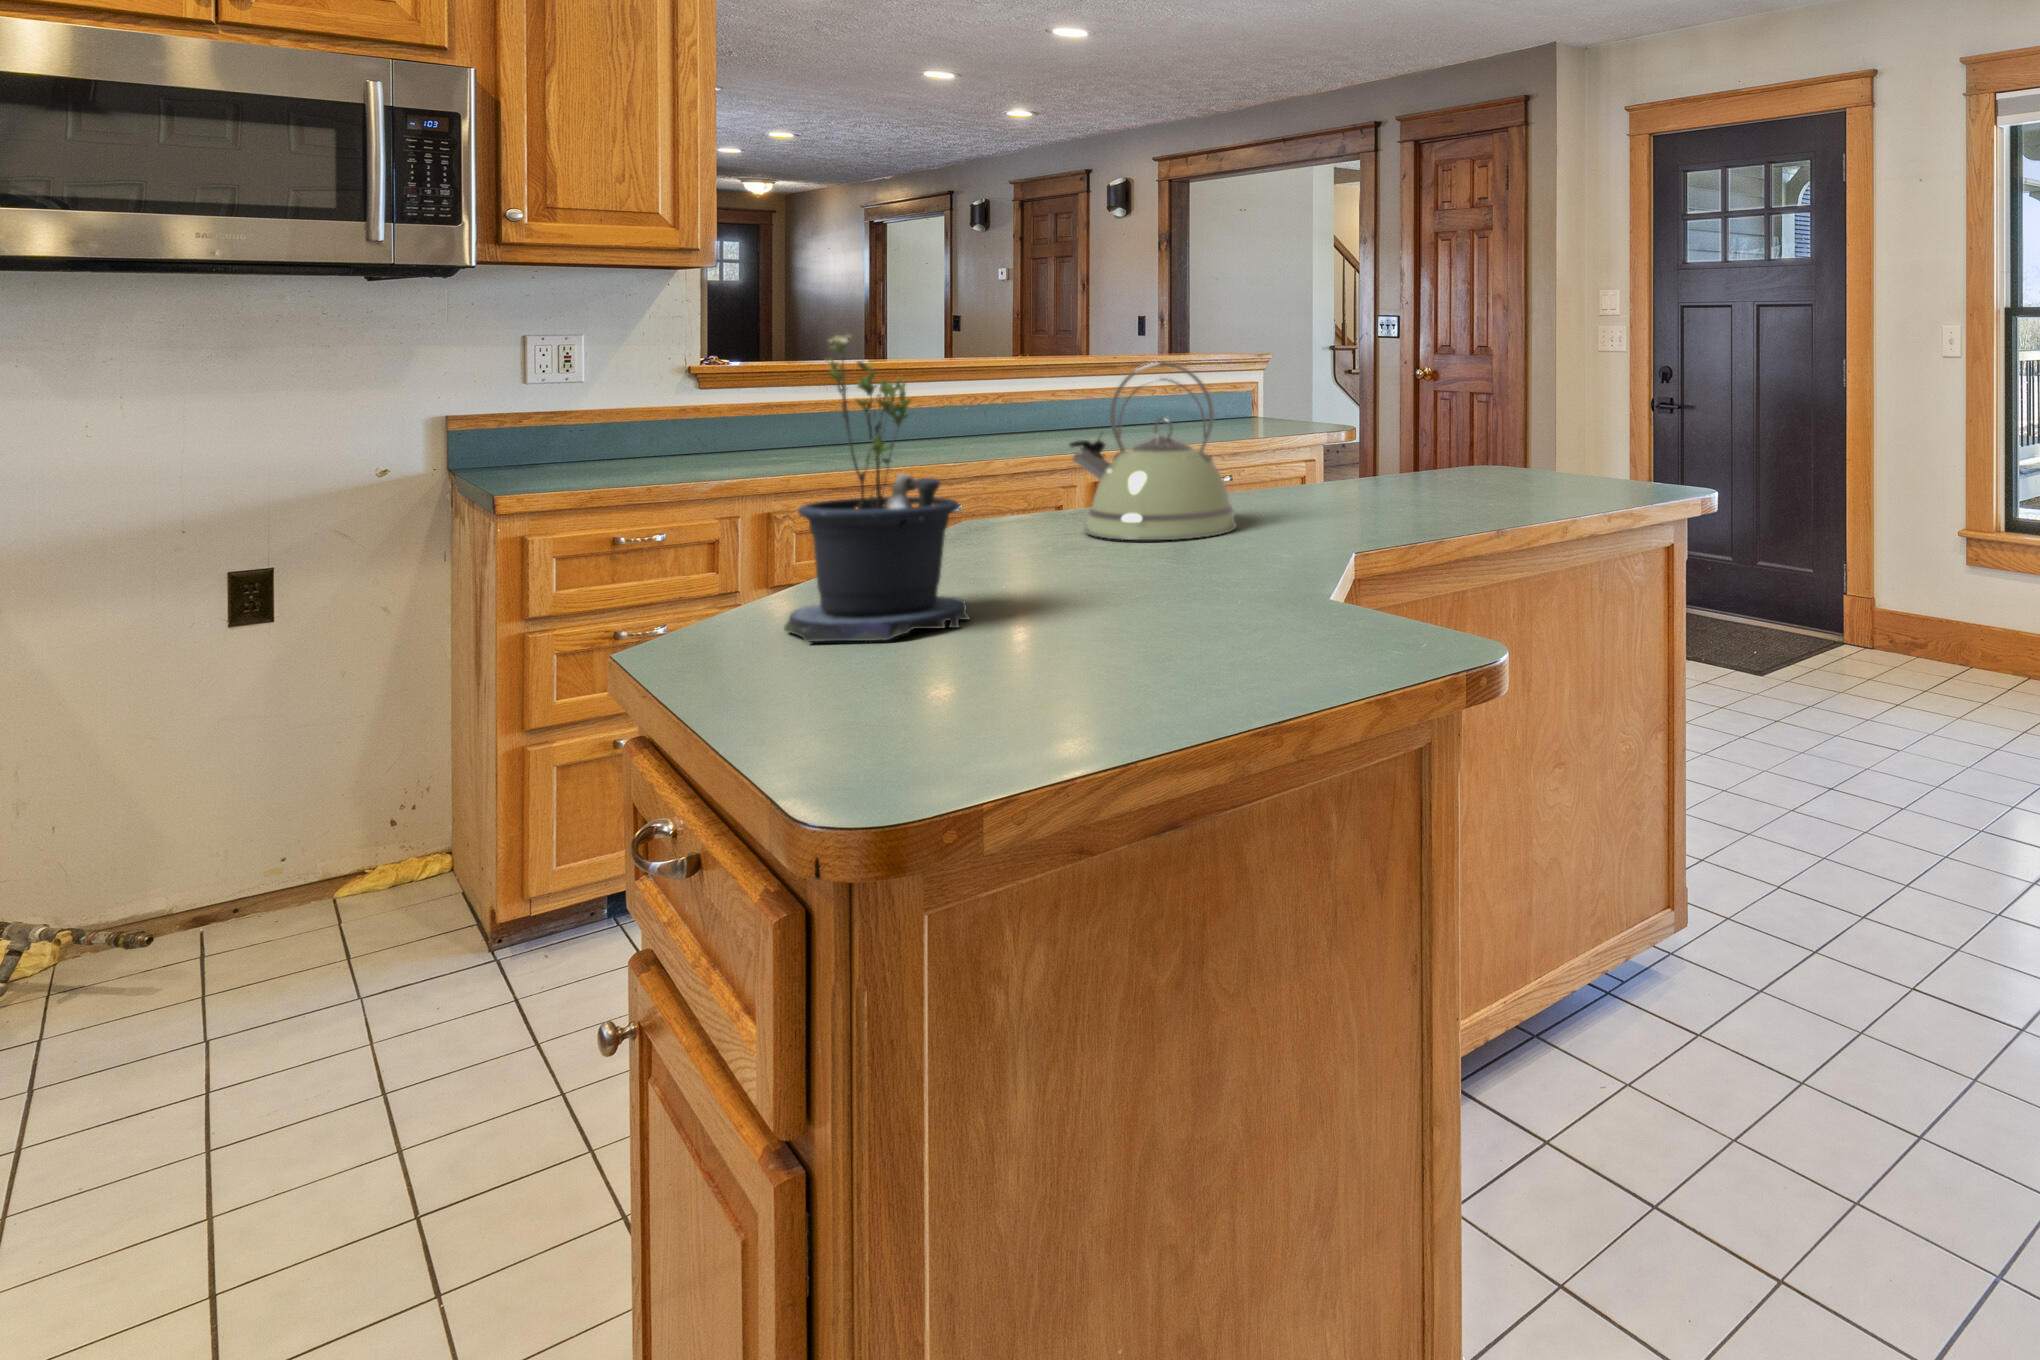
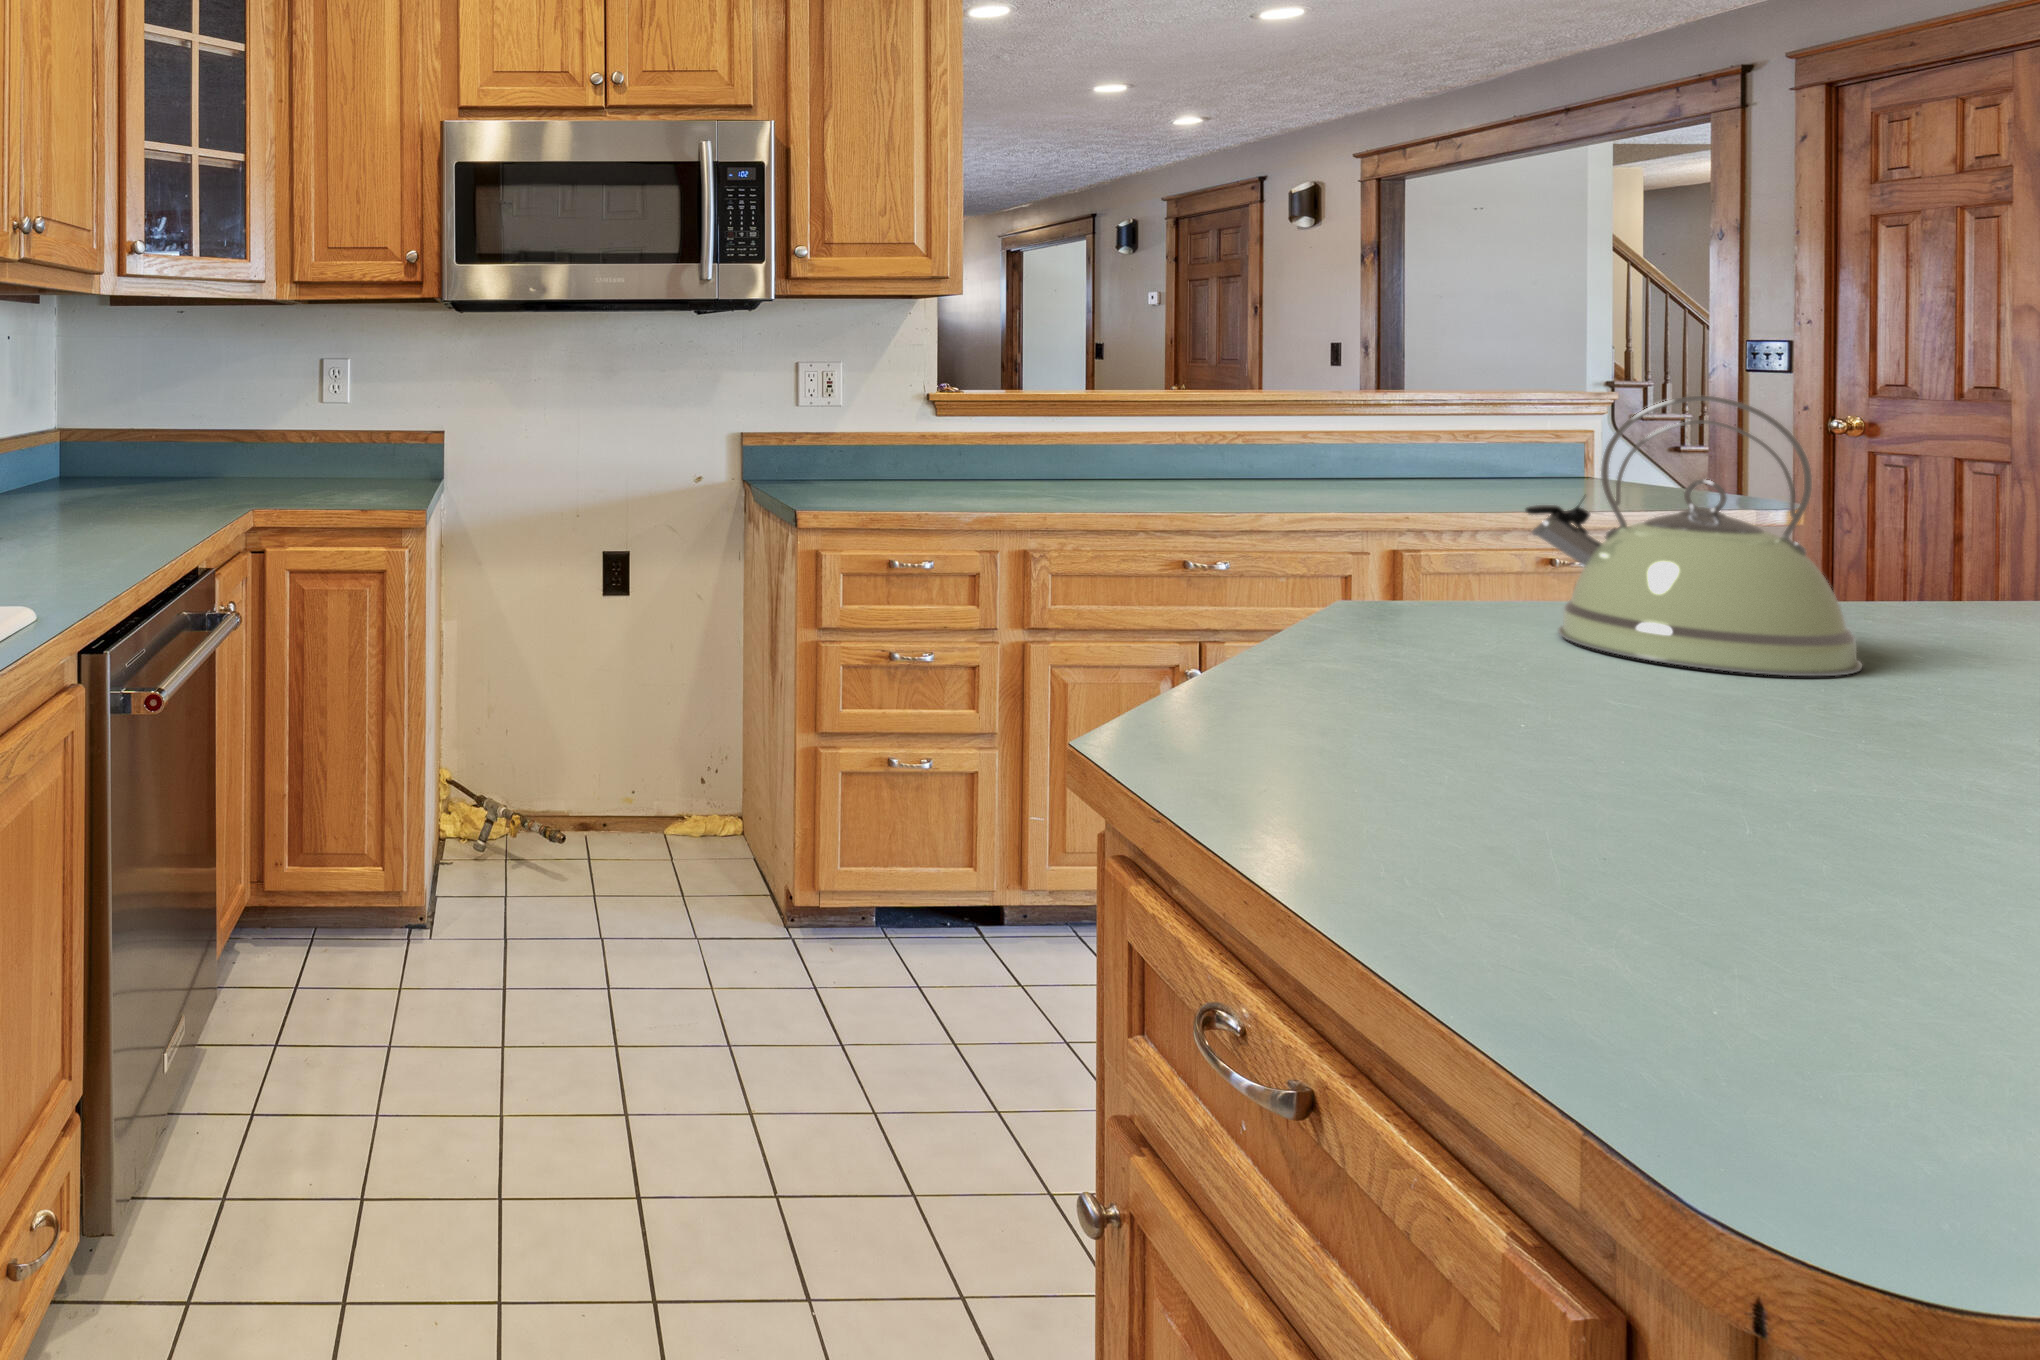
potted plant: present [784,334,969,642] -> none [1262,351,1554,800]

